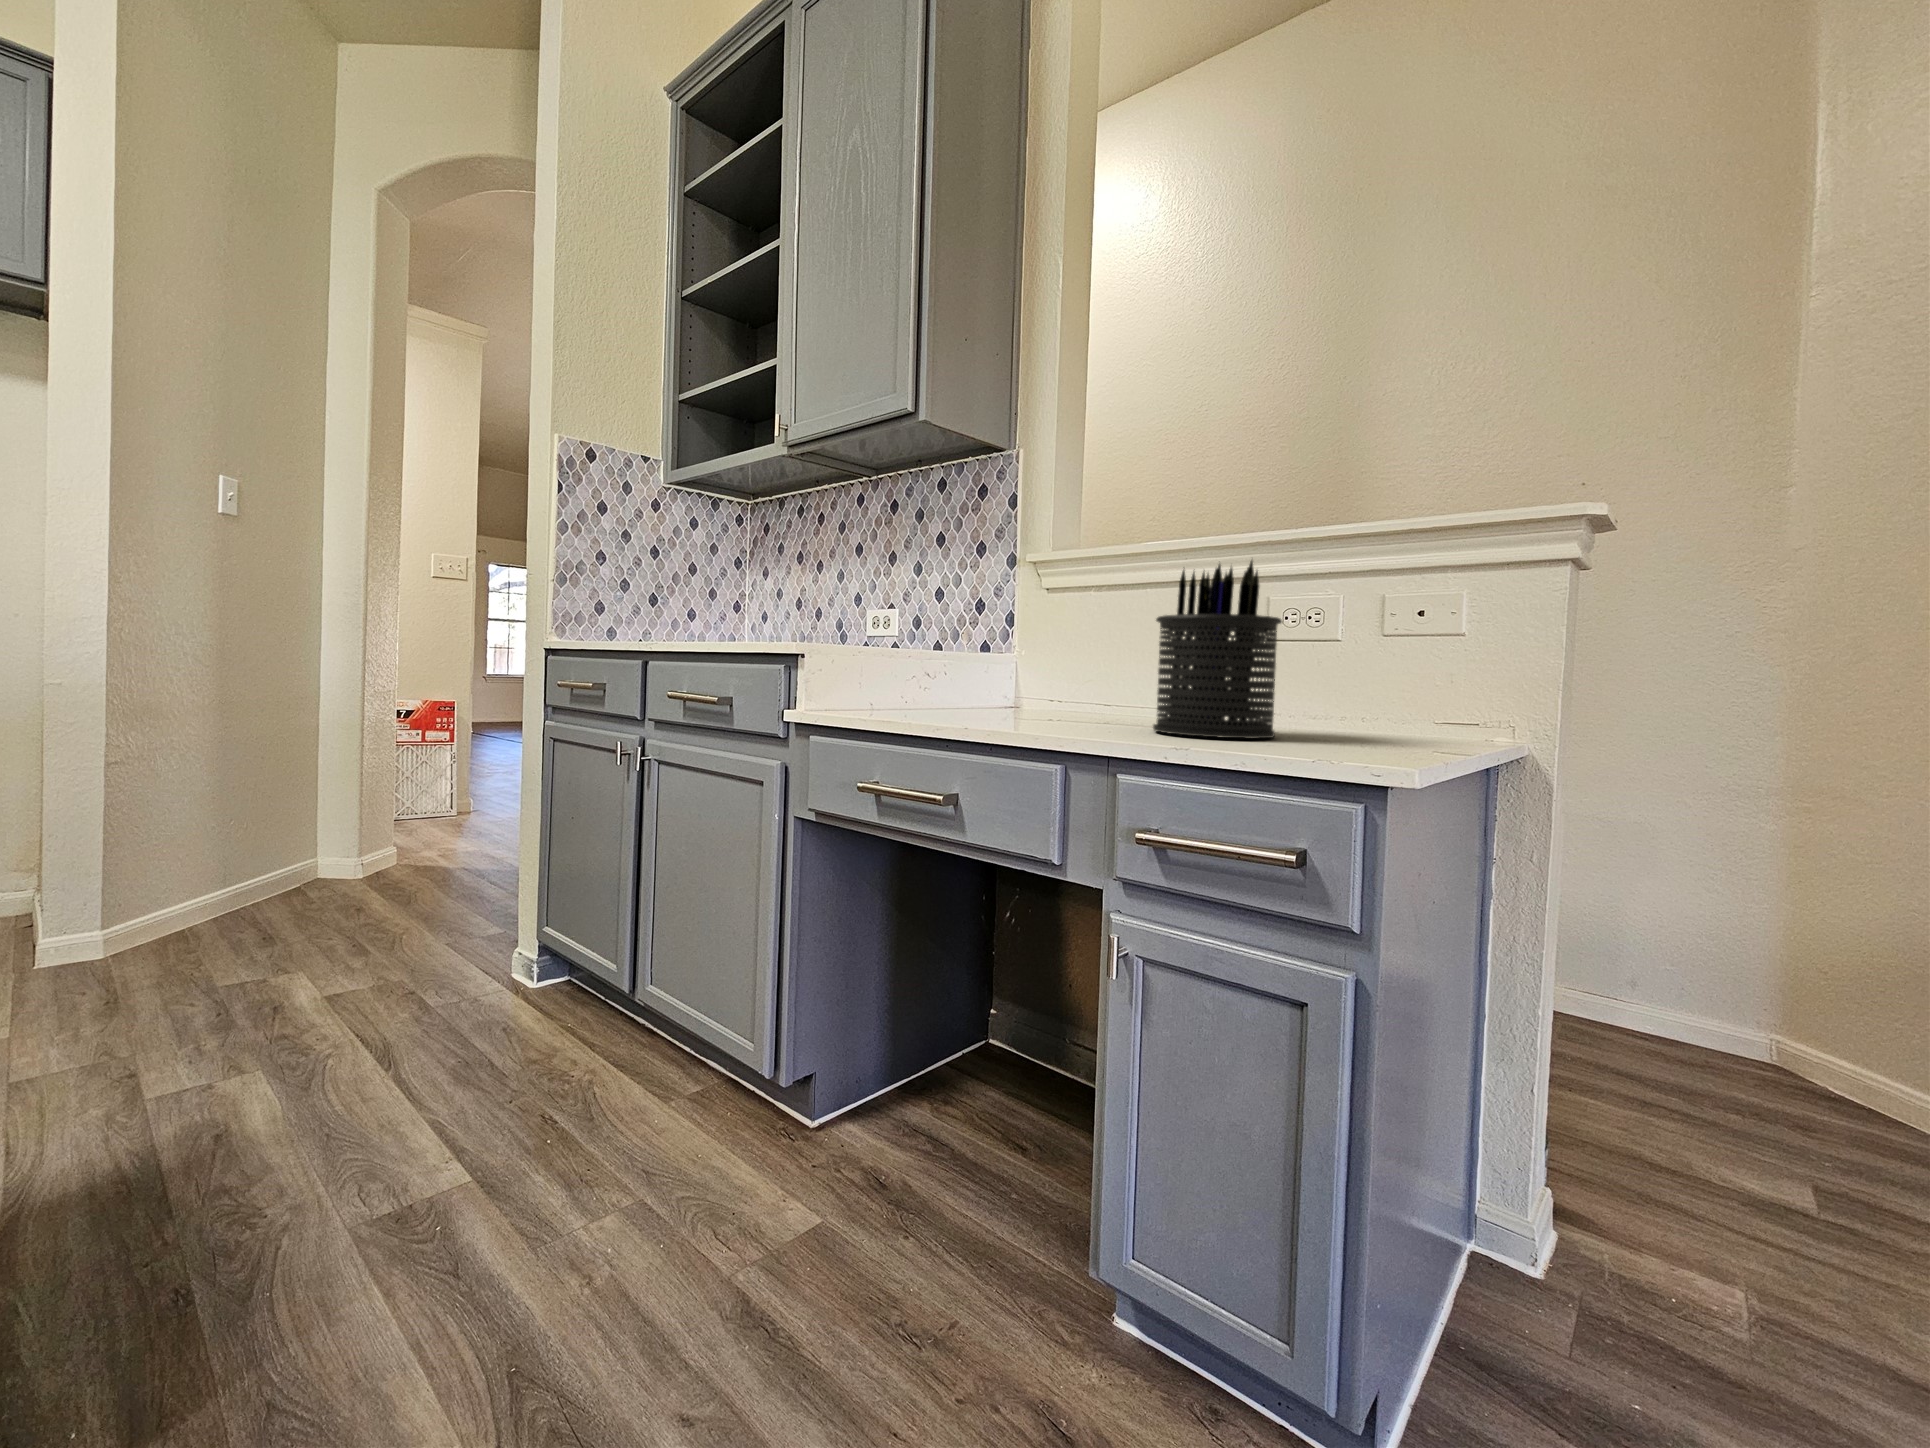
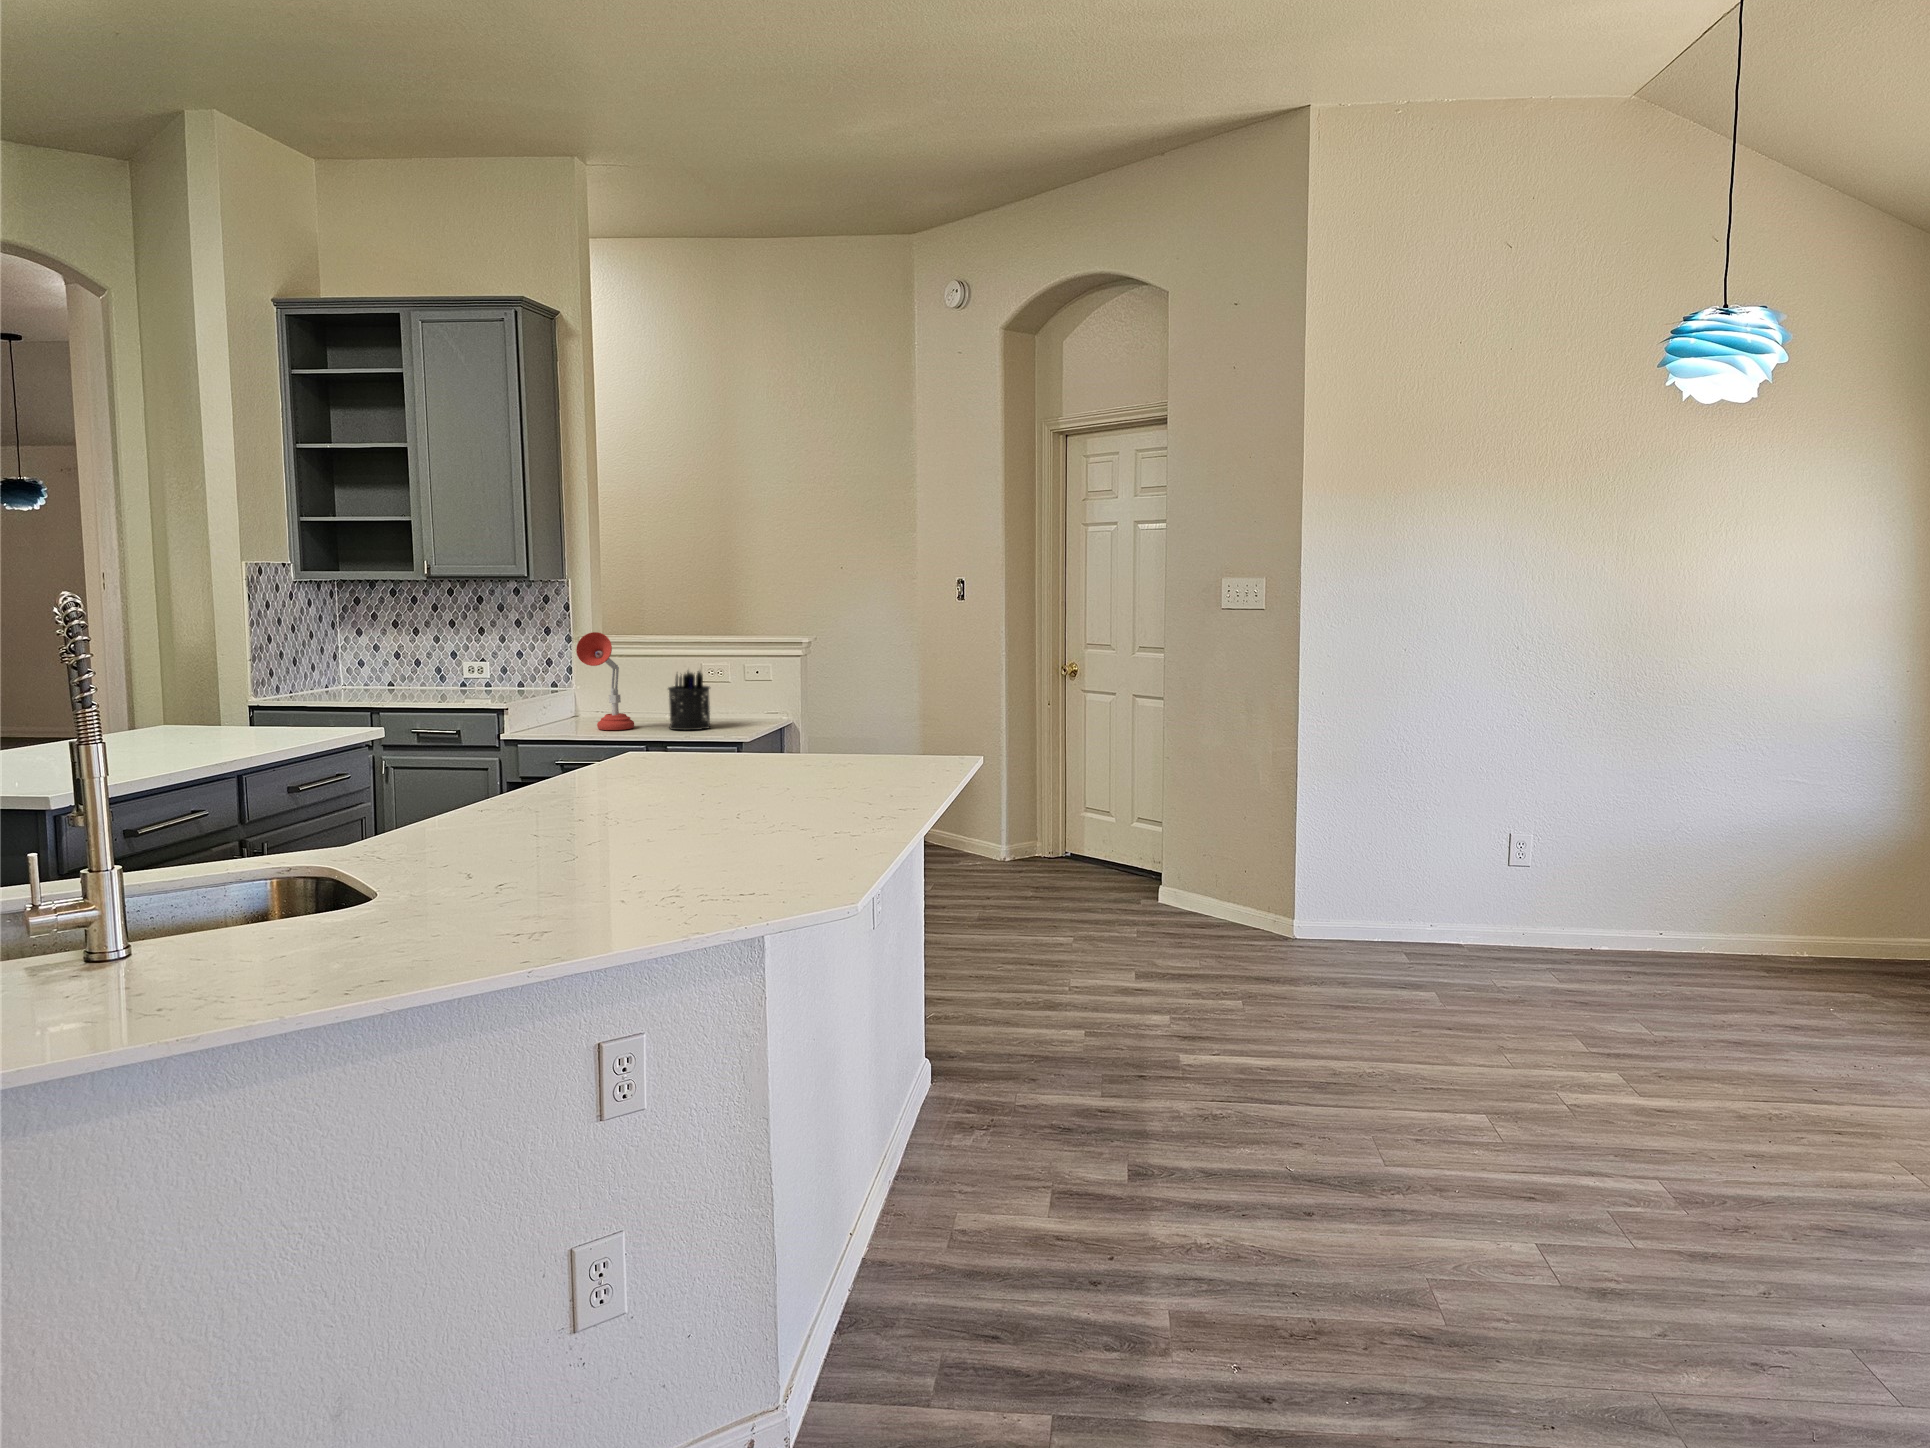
desk lamp: none [931,465,1072,722] -> present [576,632,634,730]

